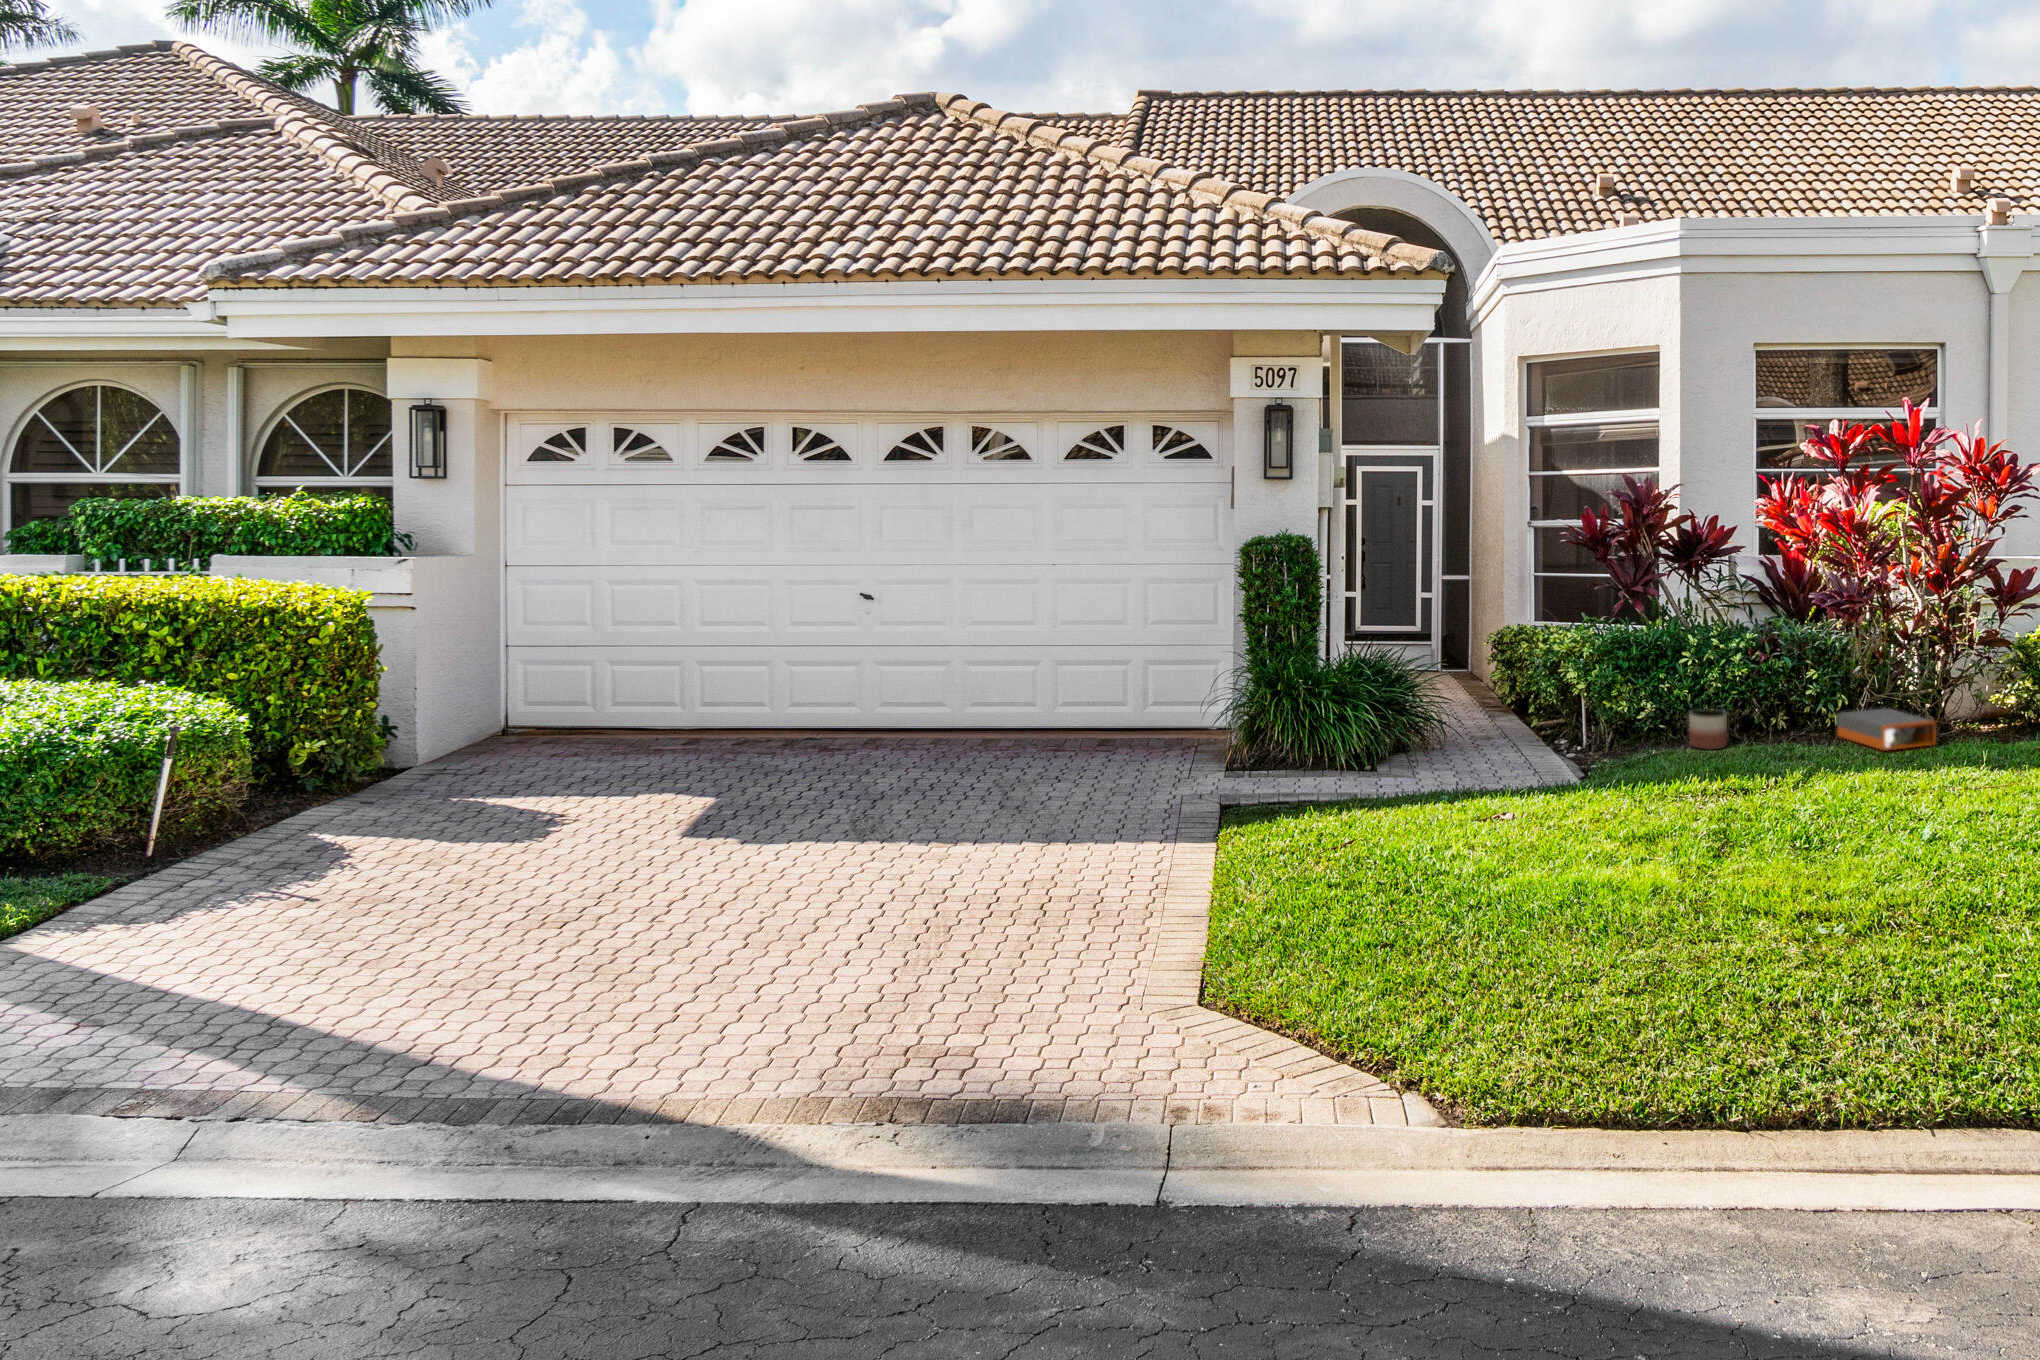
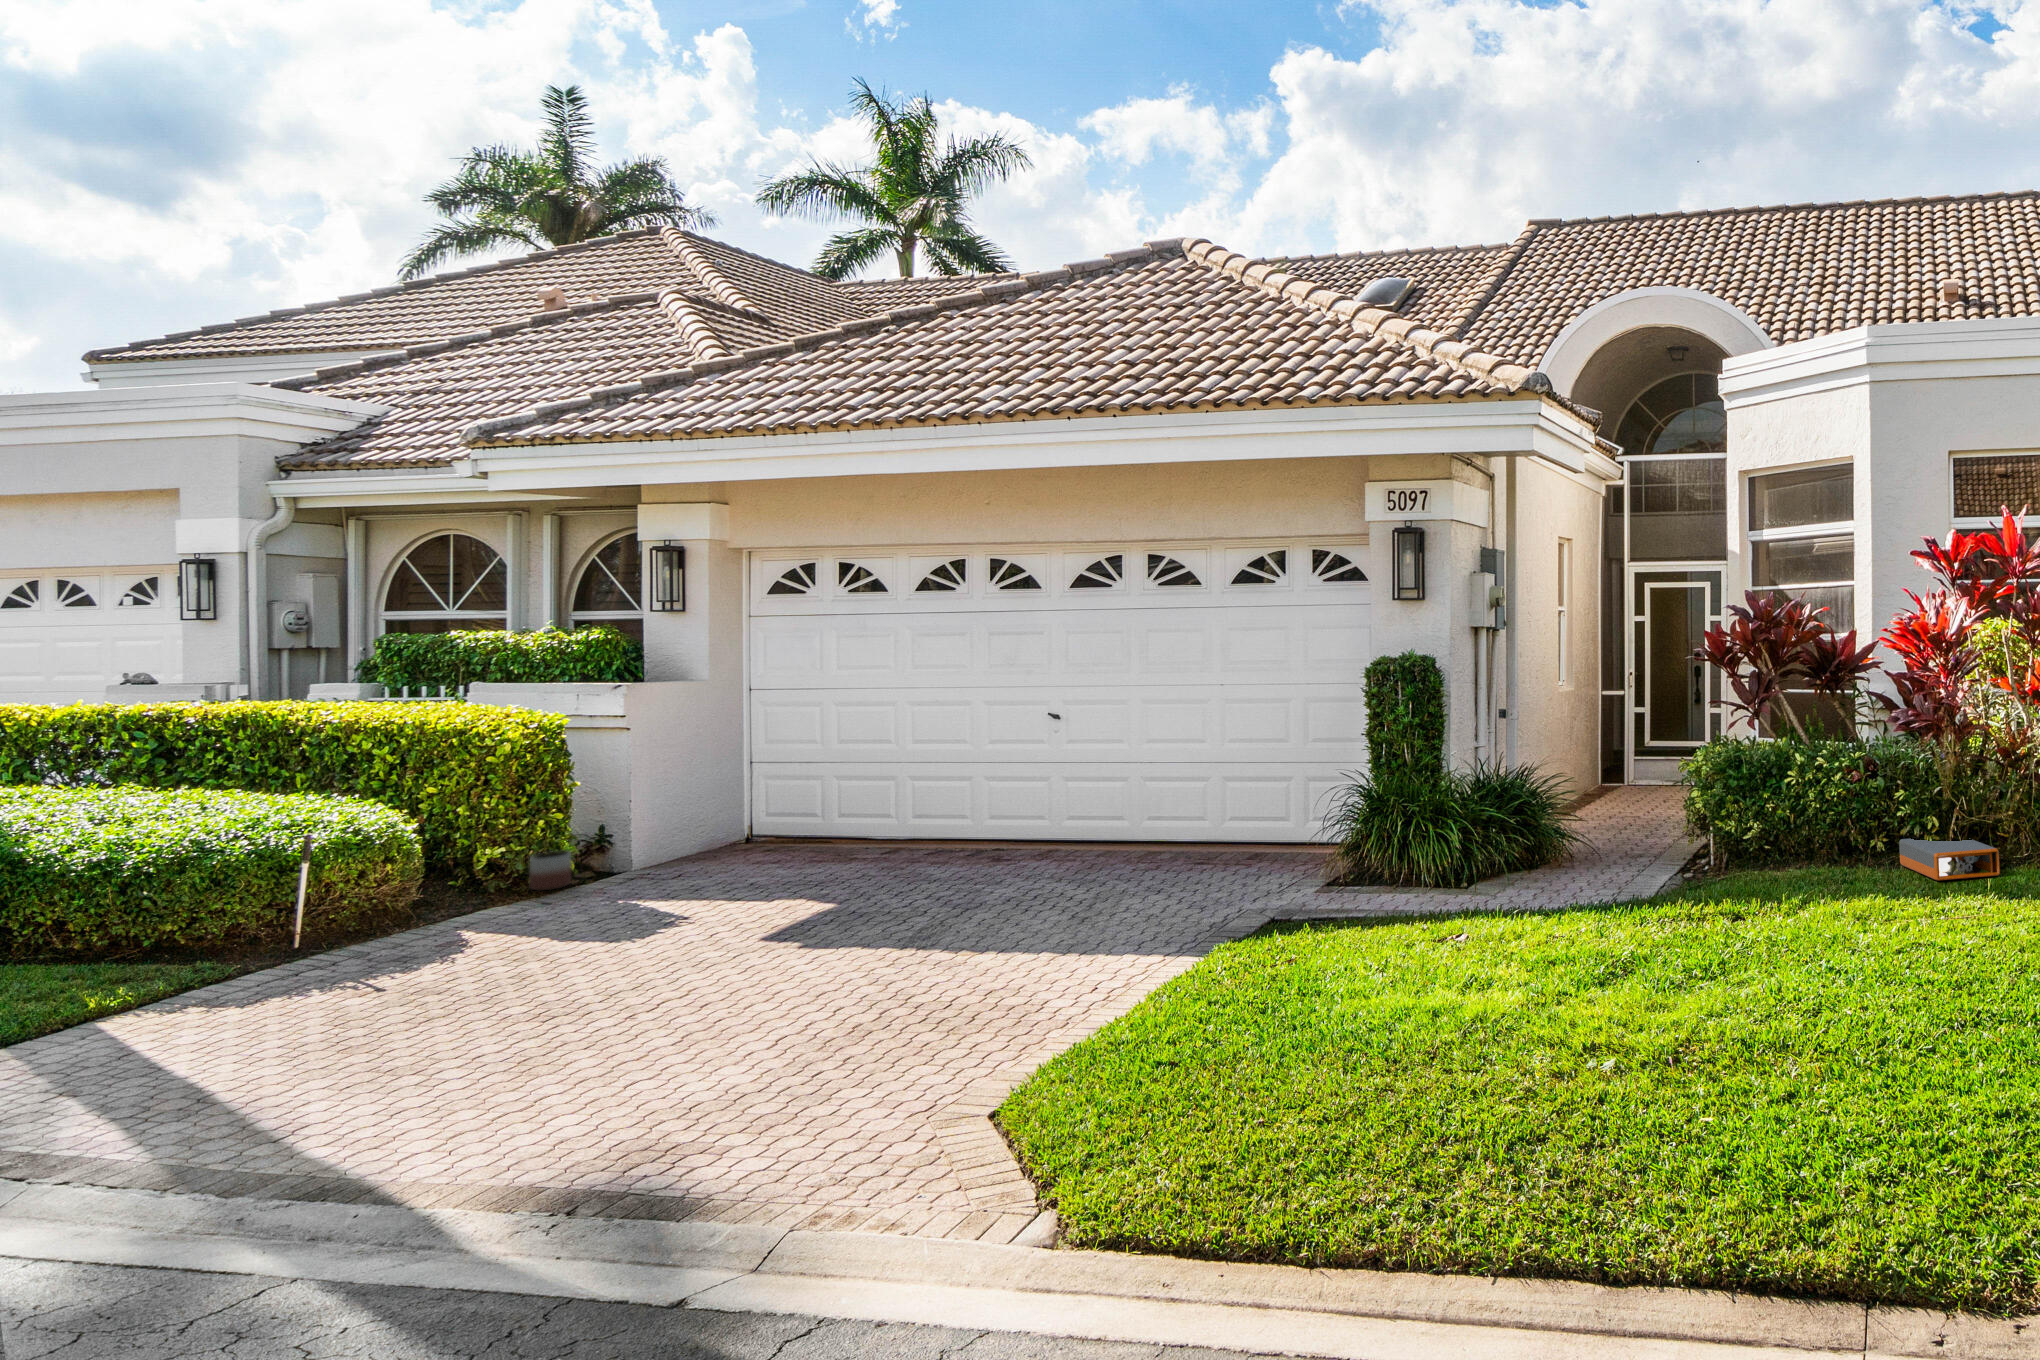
planter: present [1689,709,1727,749] -> present [529,851,571,891]

